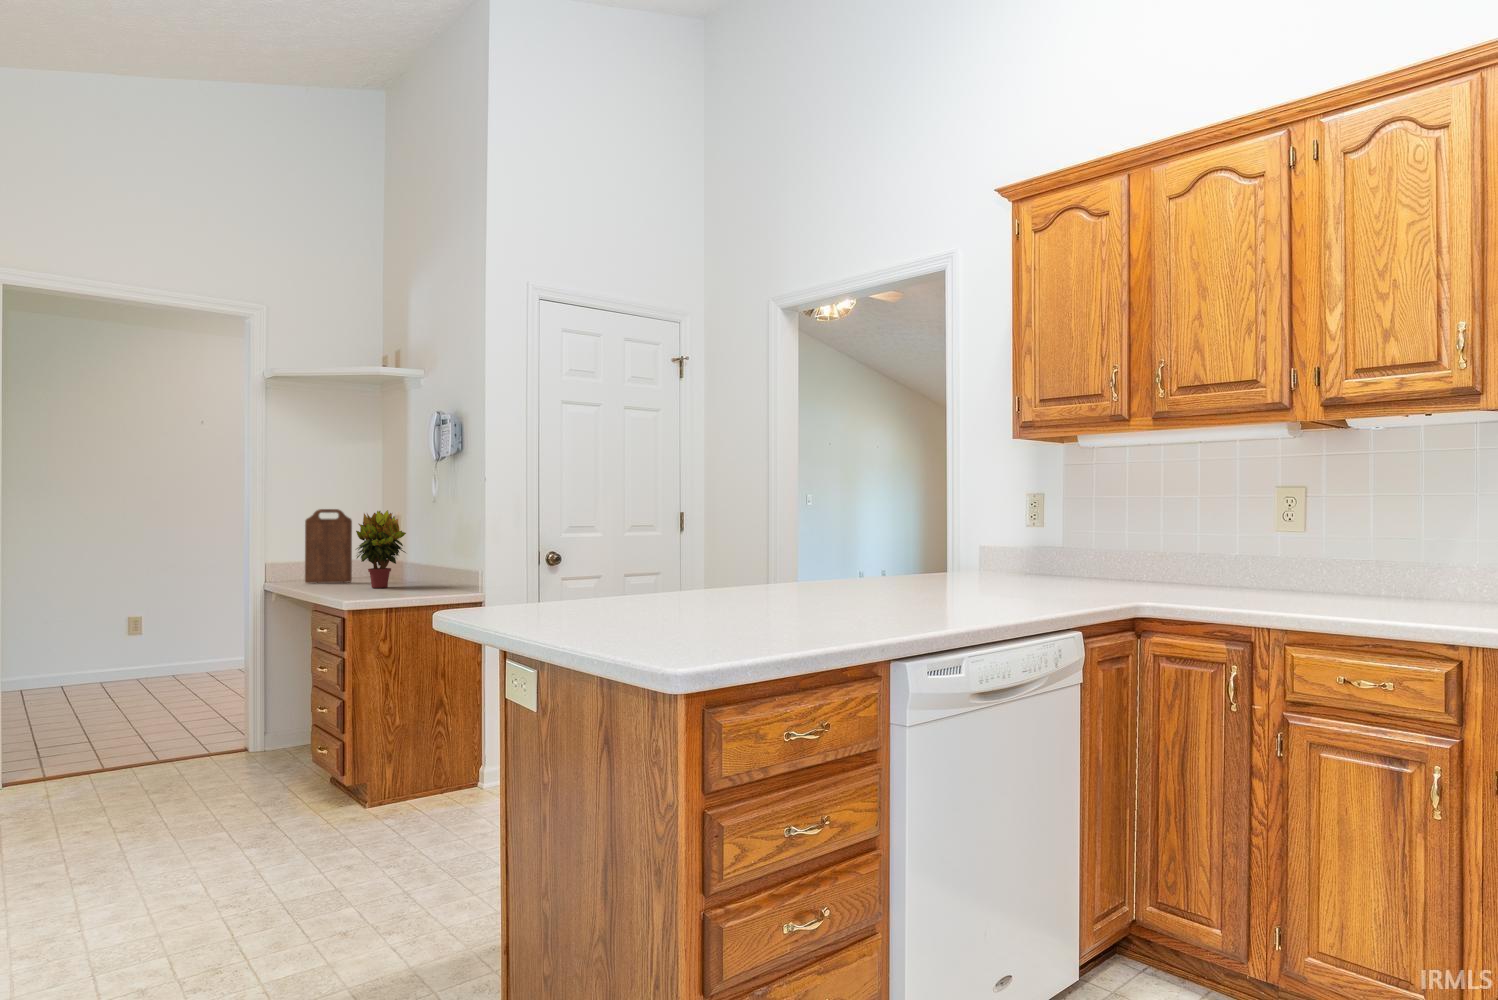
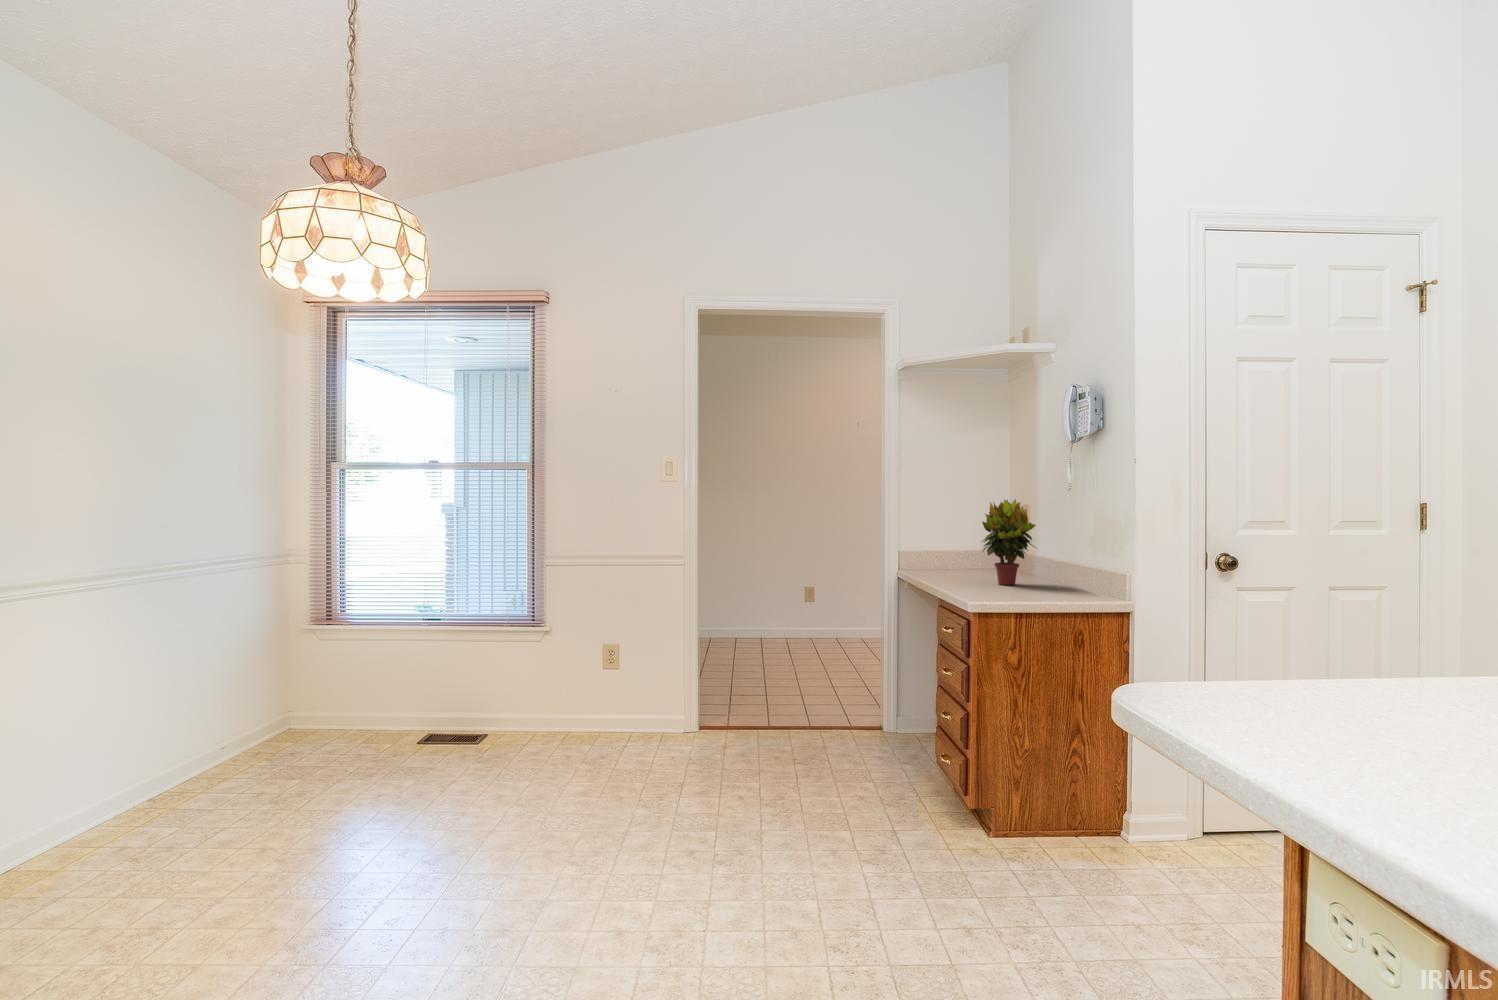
cutting board: present [305,509,352,583] -> none [933,497,979,575]

